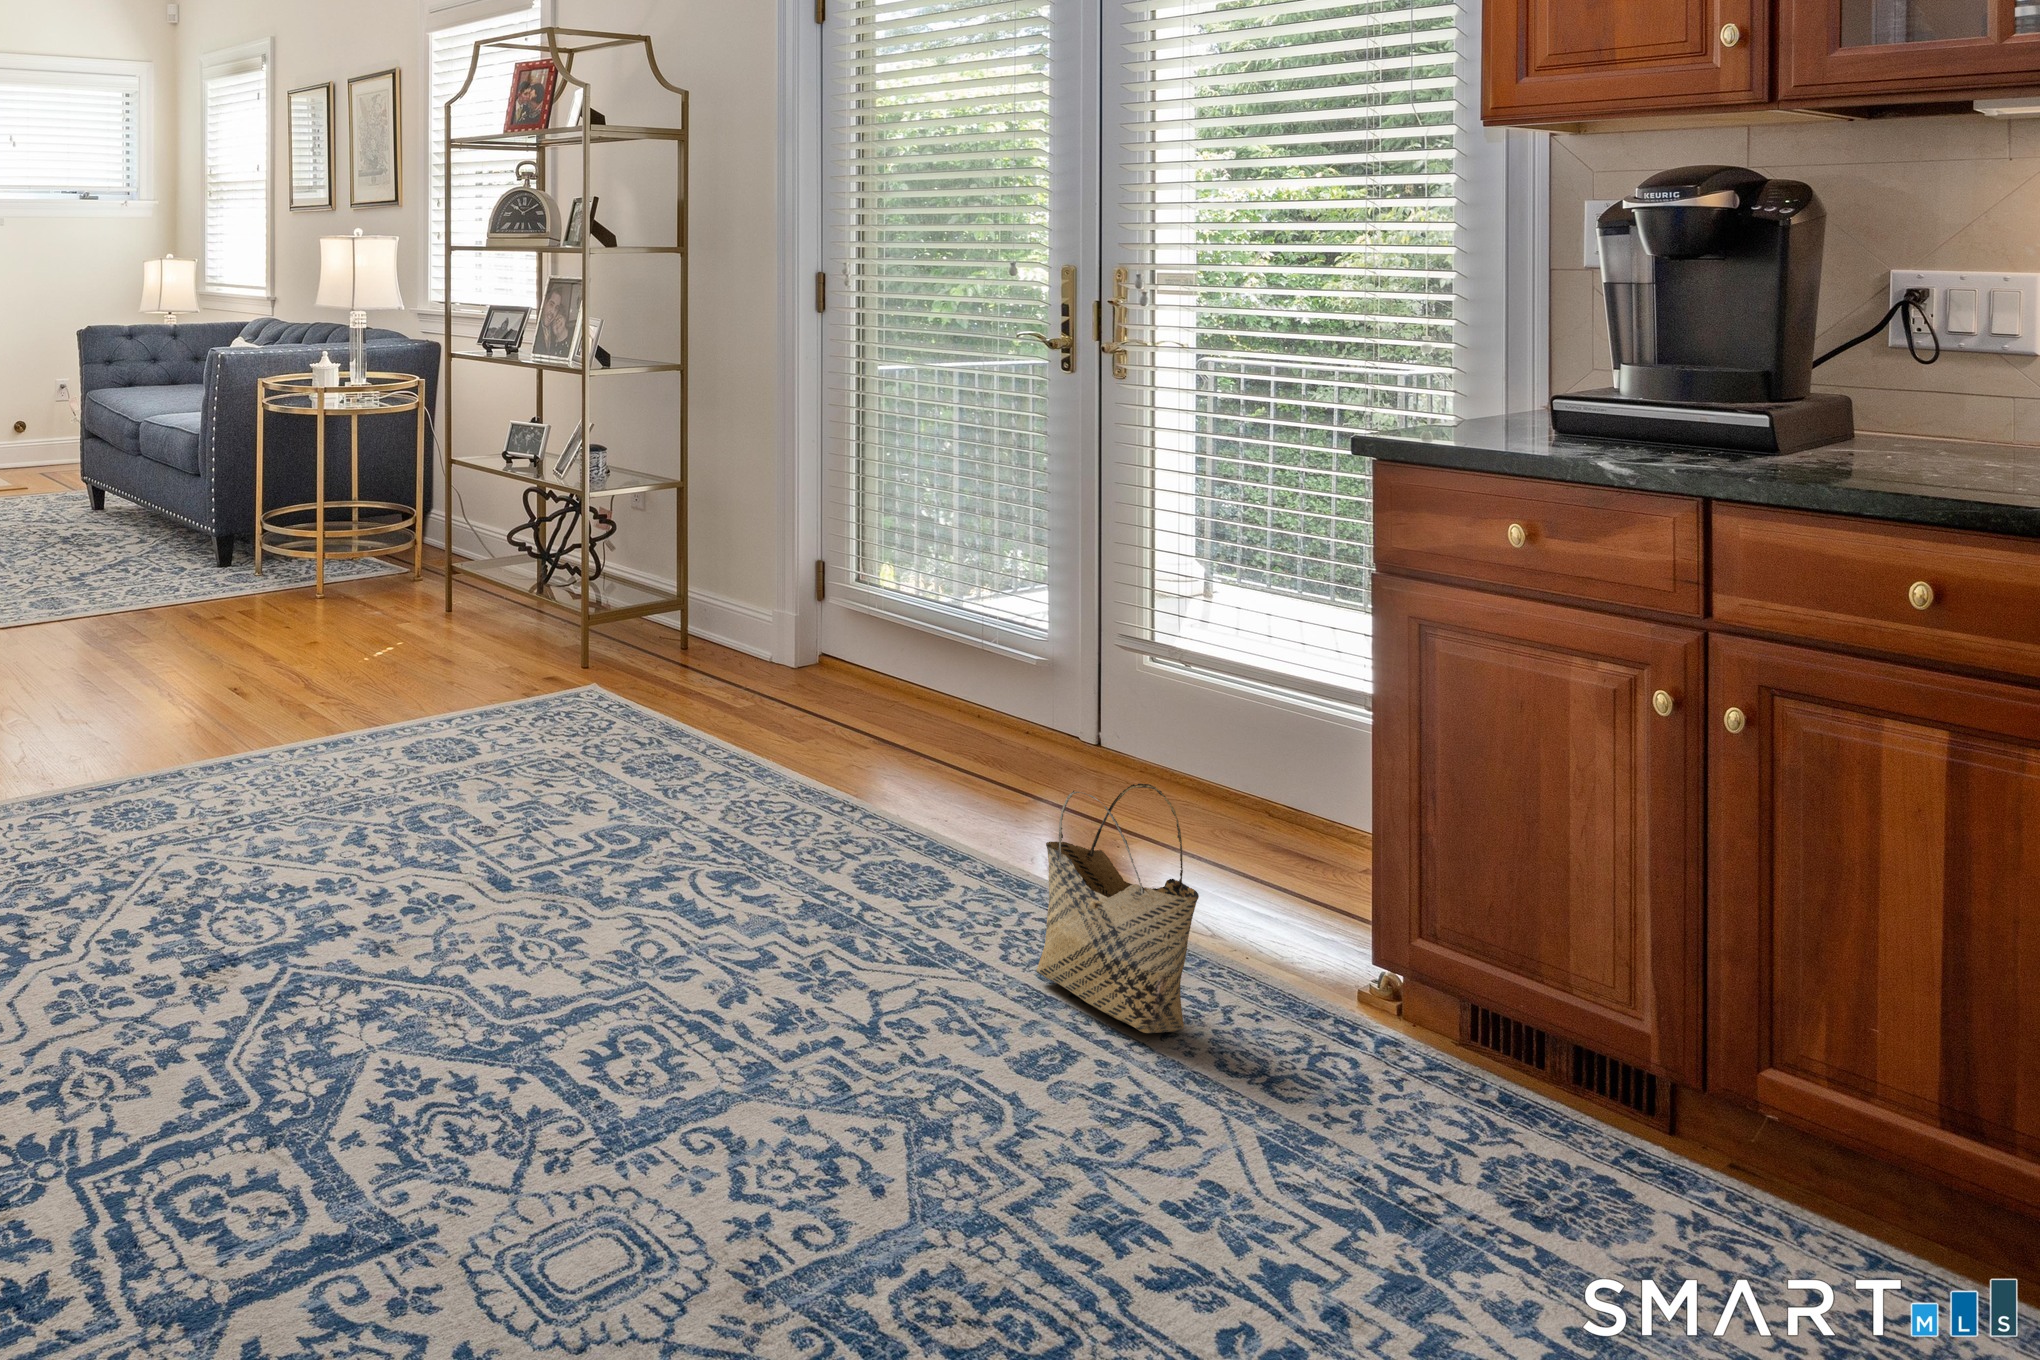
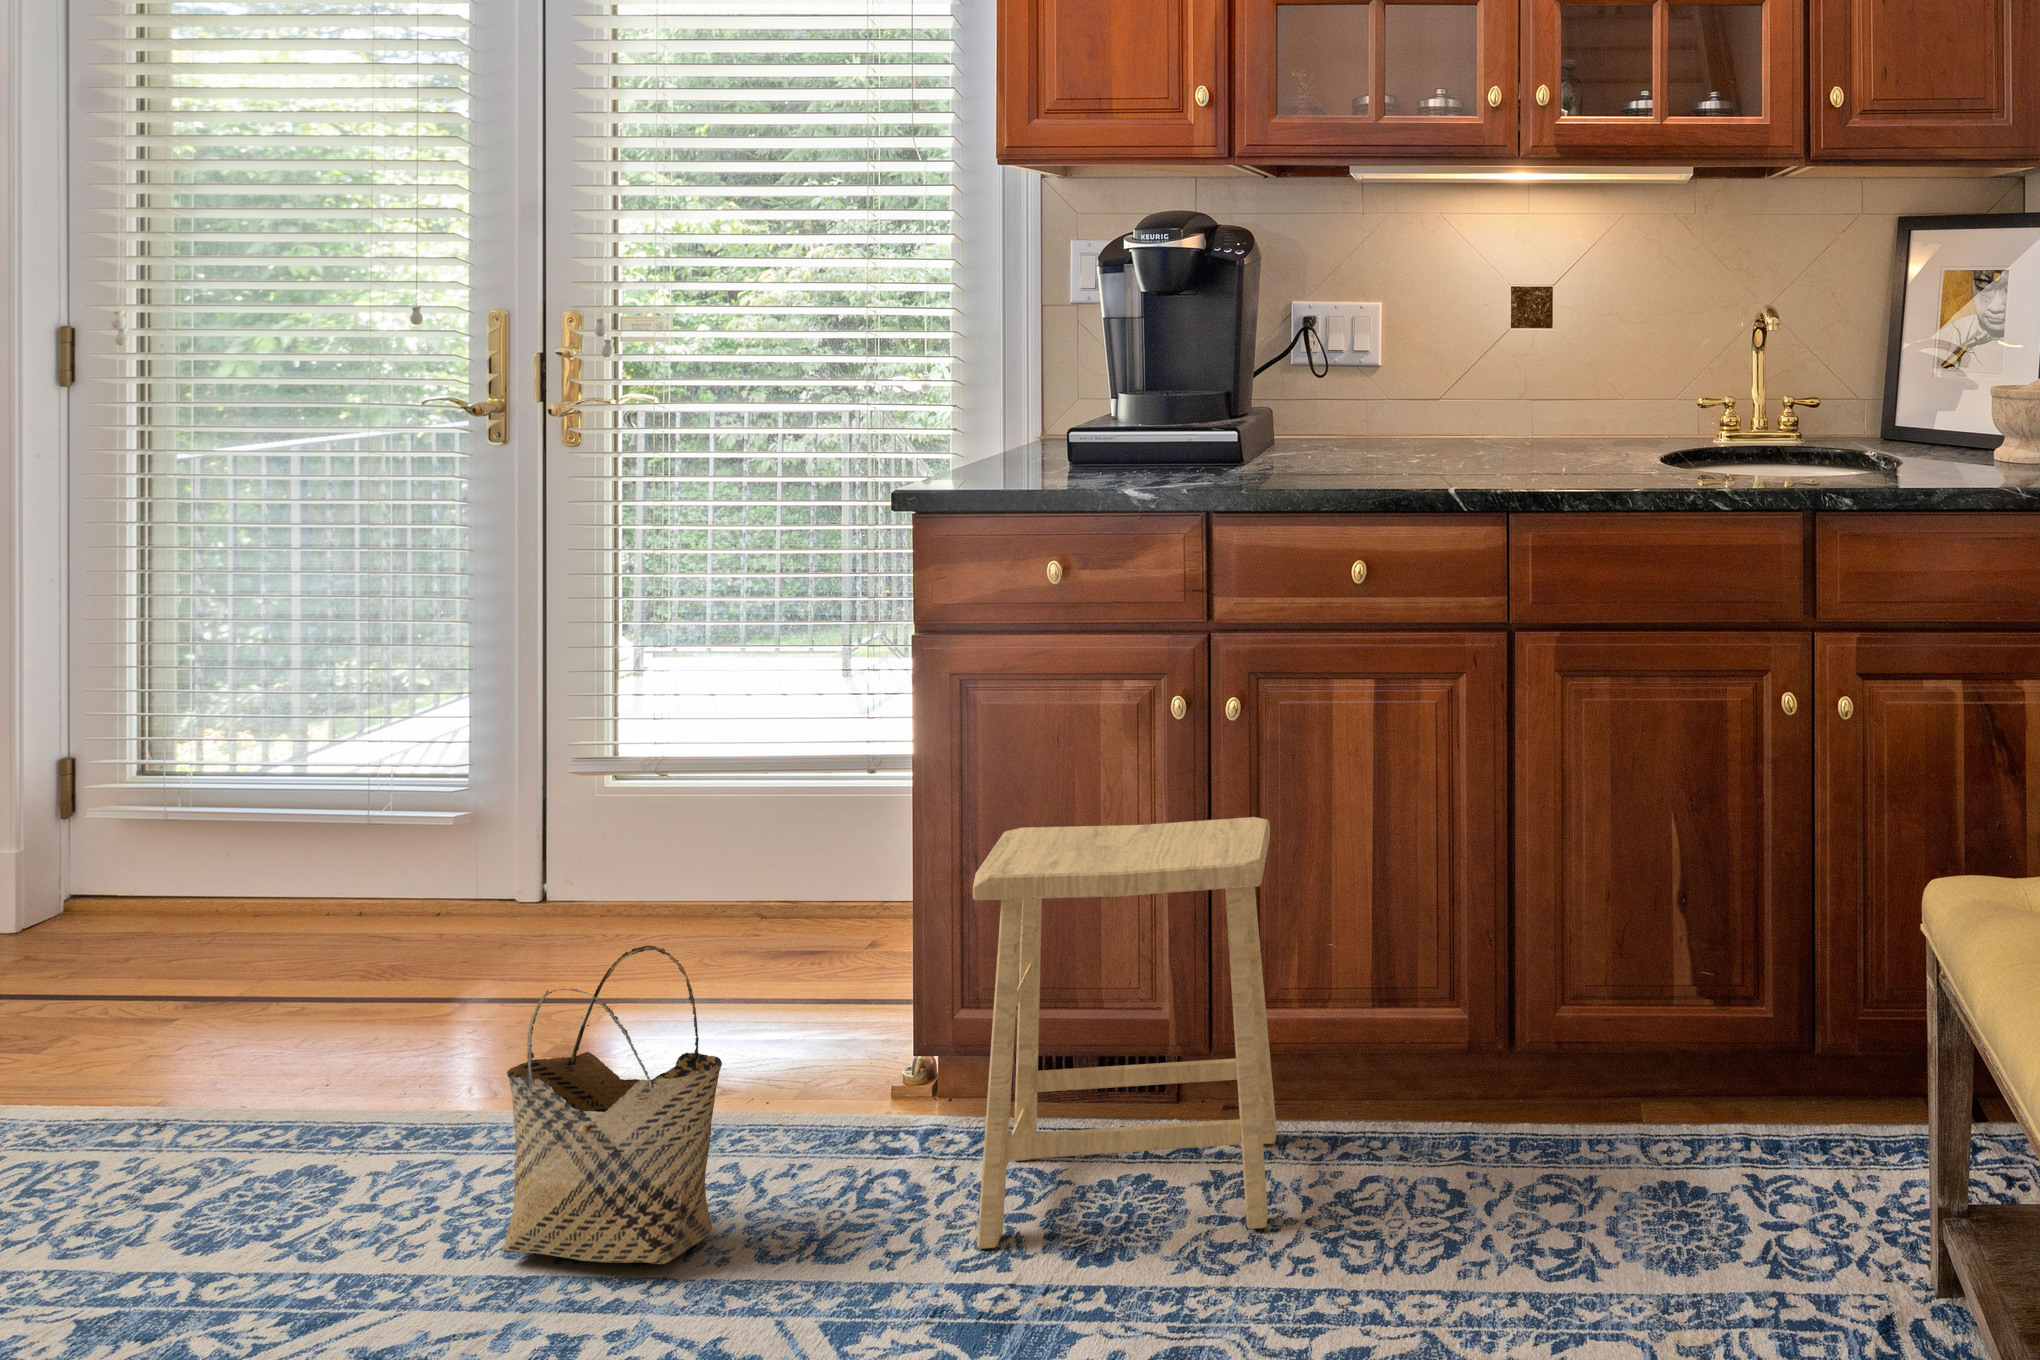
footstool: none [1411,785,1805,1293] -> present [973,817,1277,1249]

